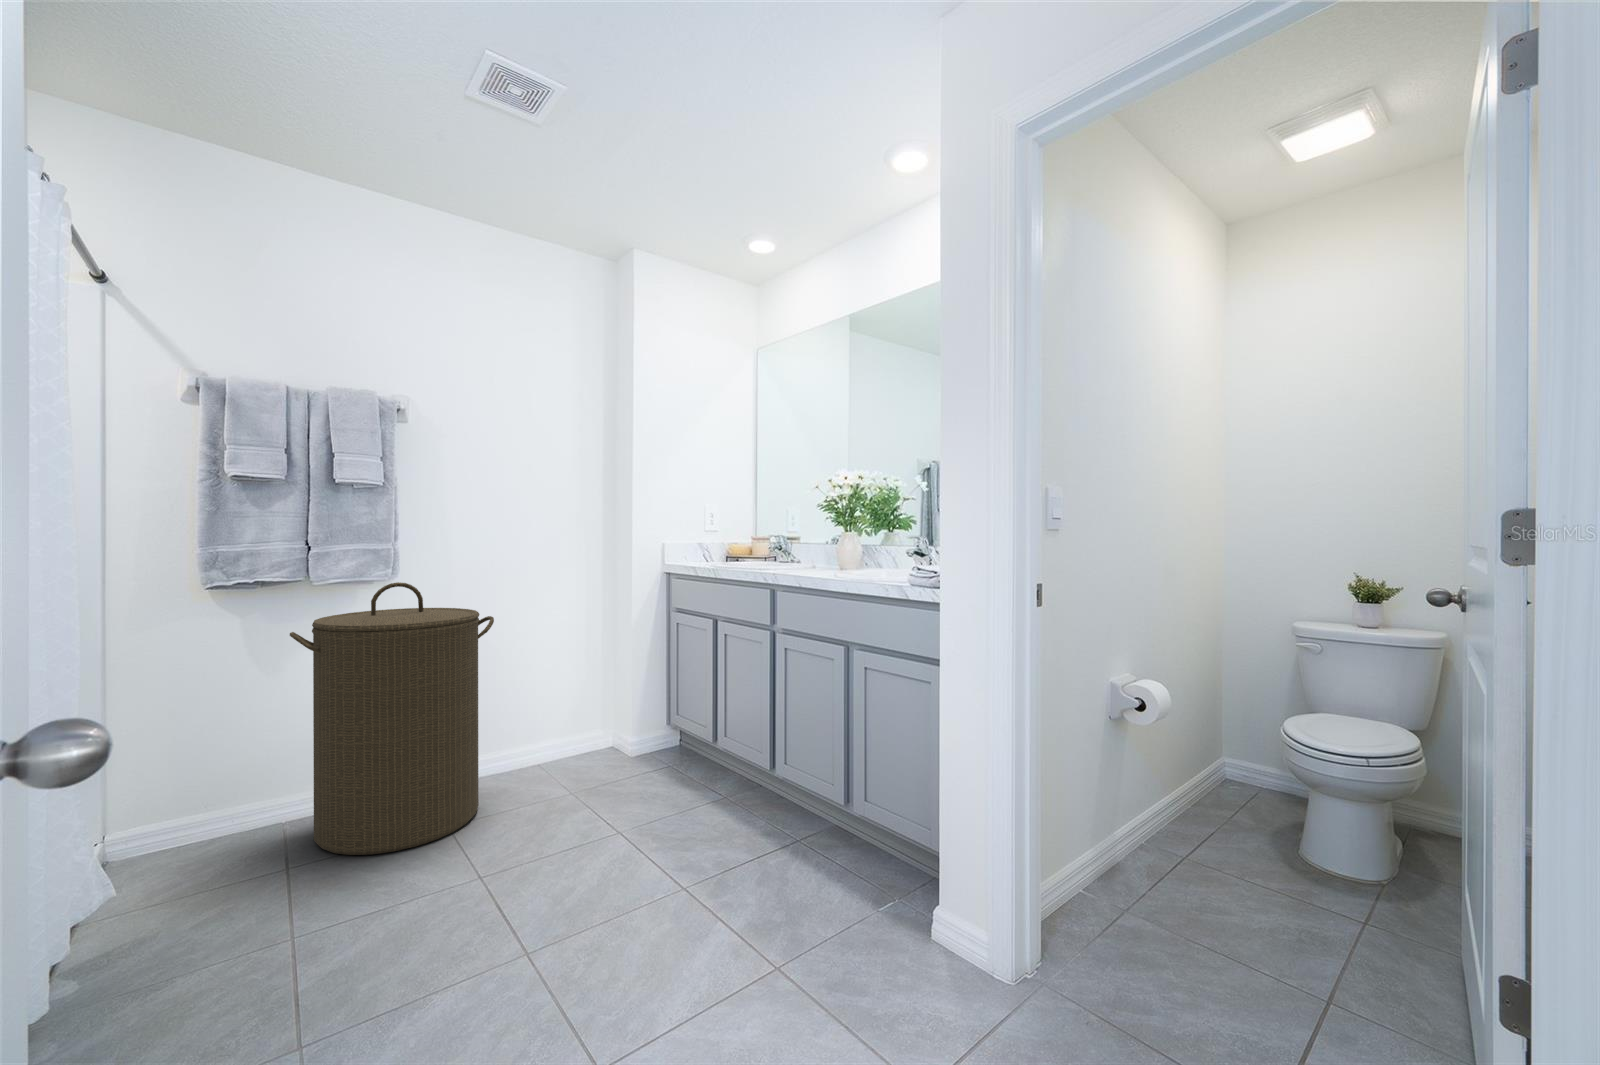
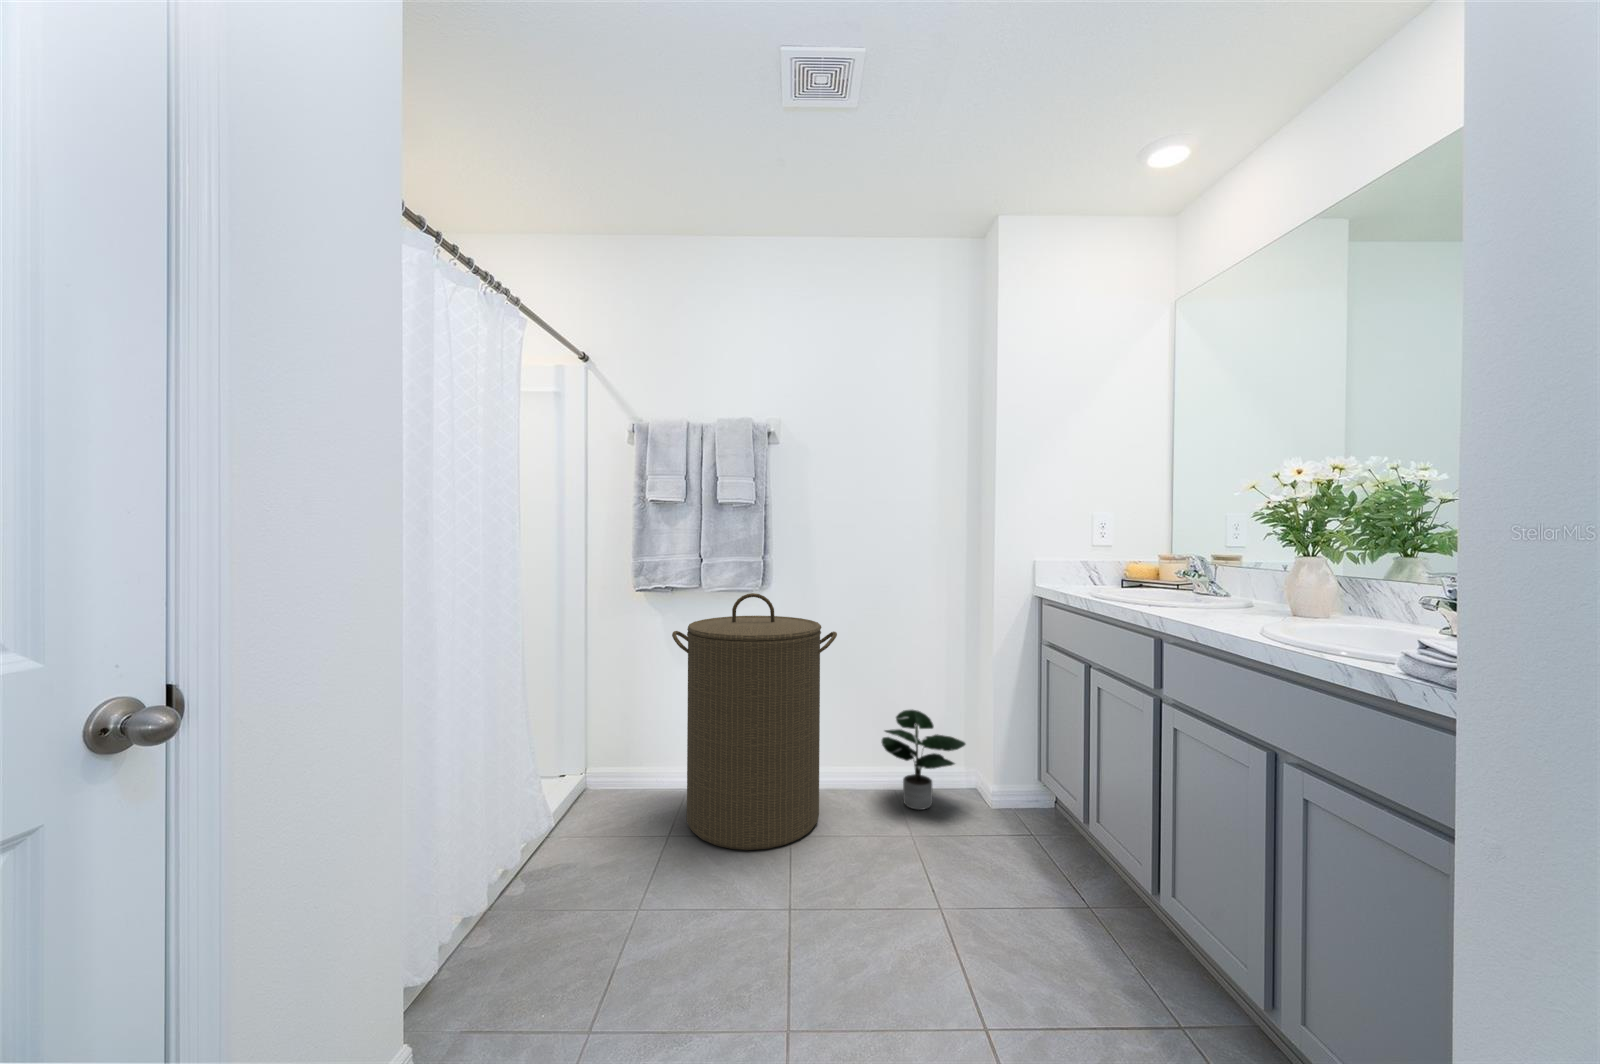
potted plant: none [530,687,612,774] -> present [881,710,965,810]

